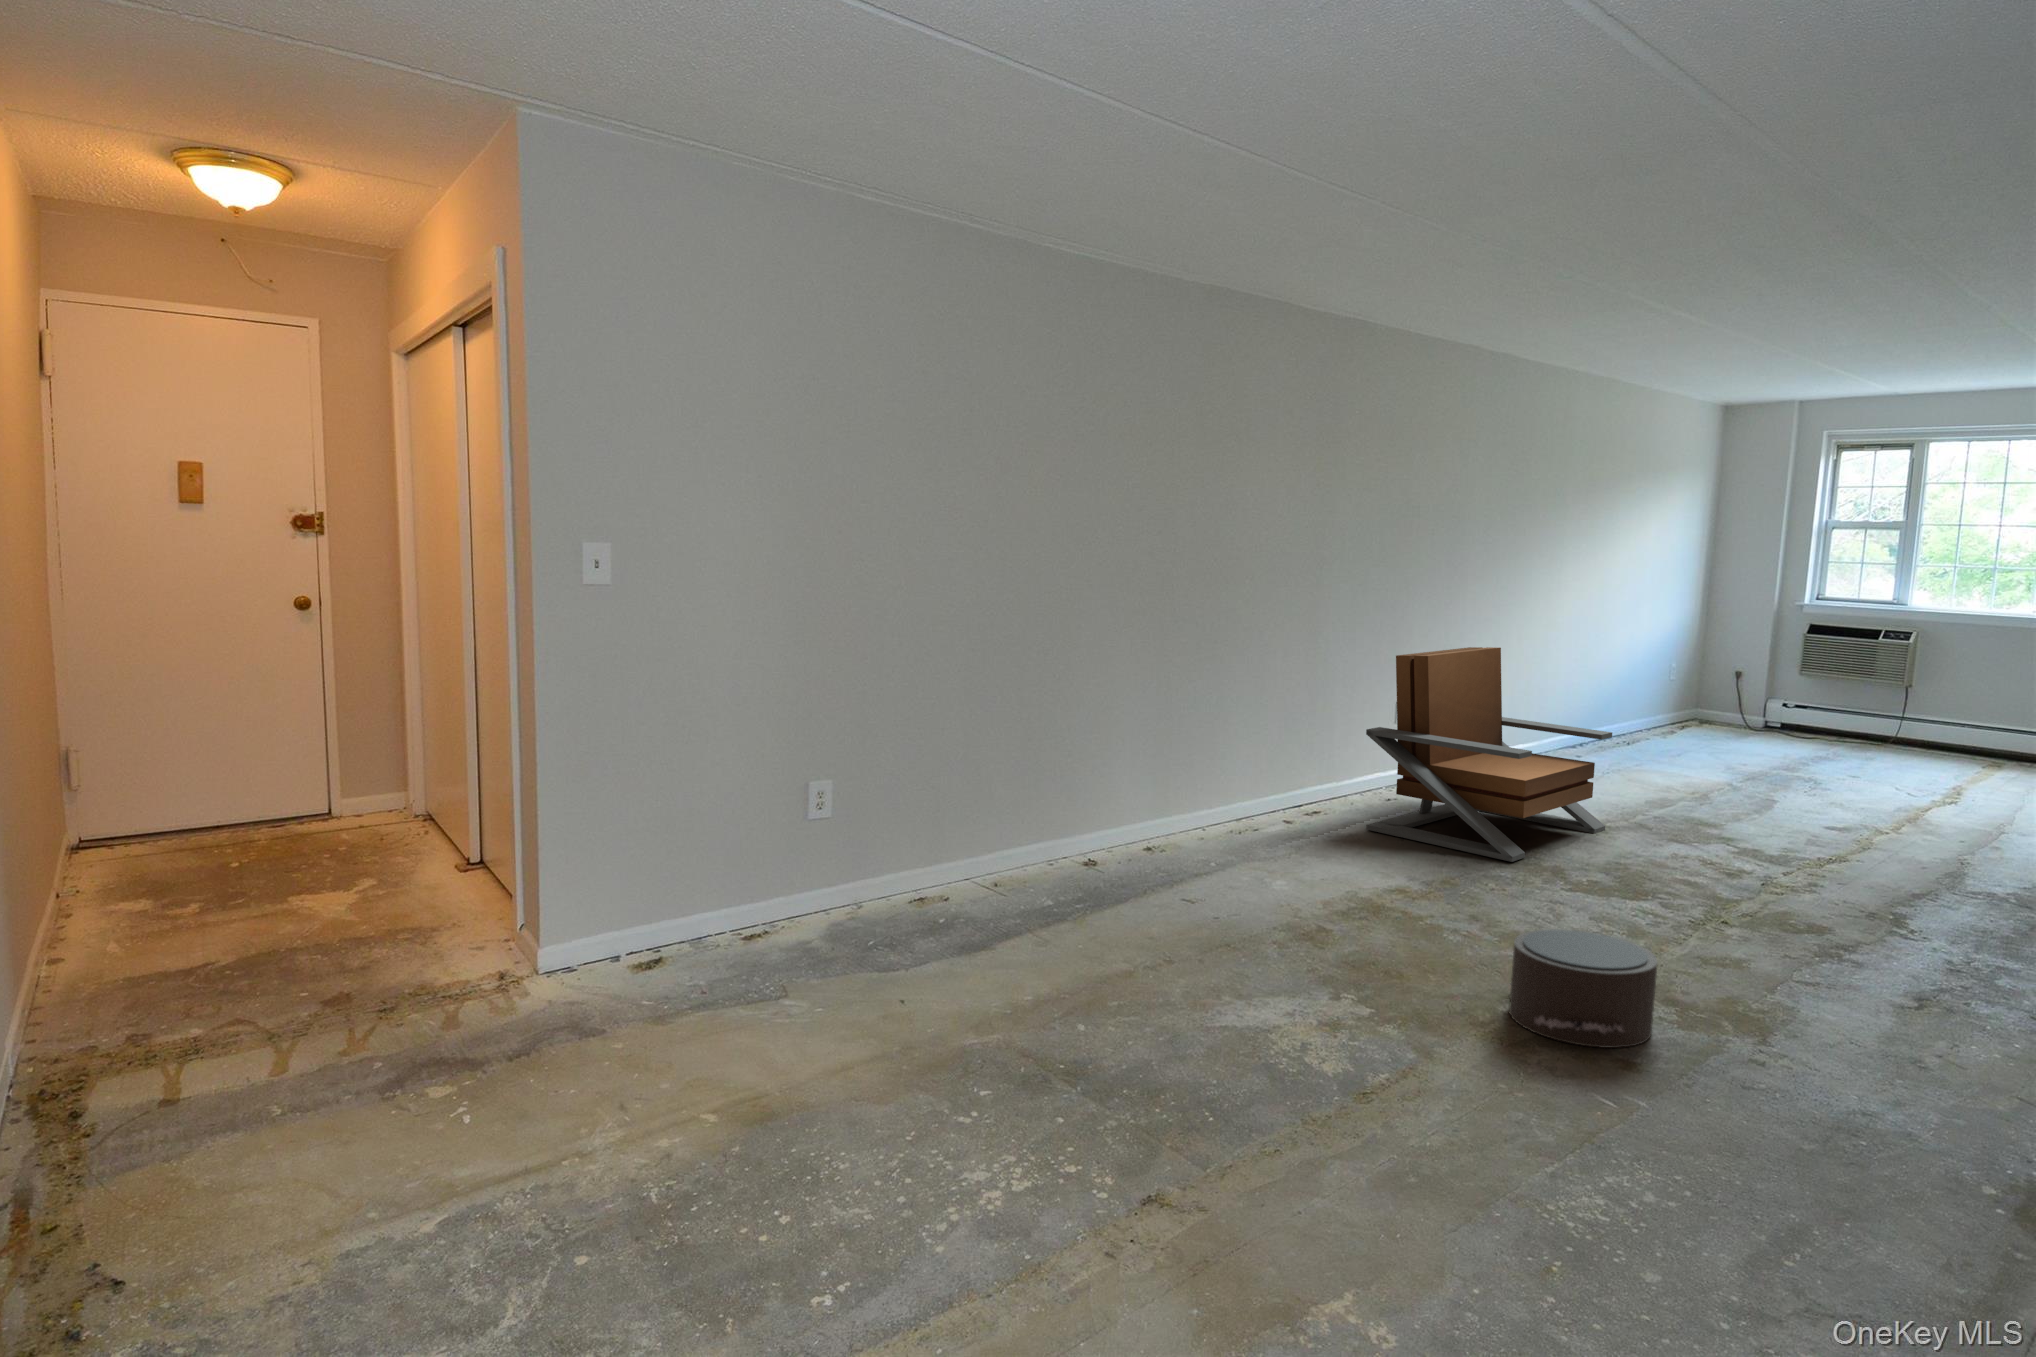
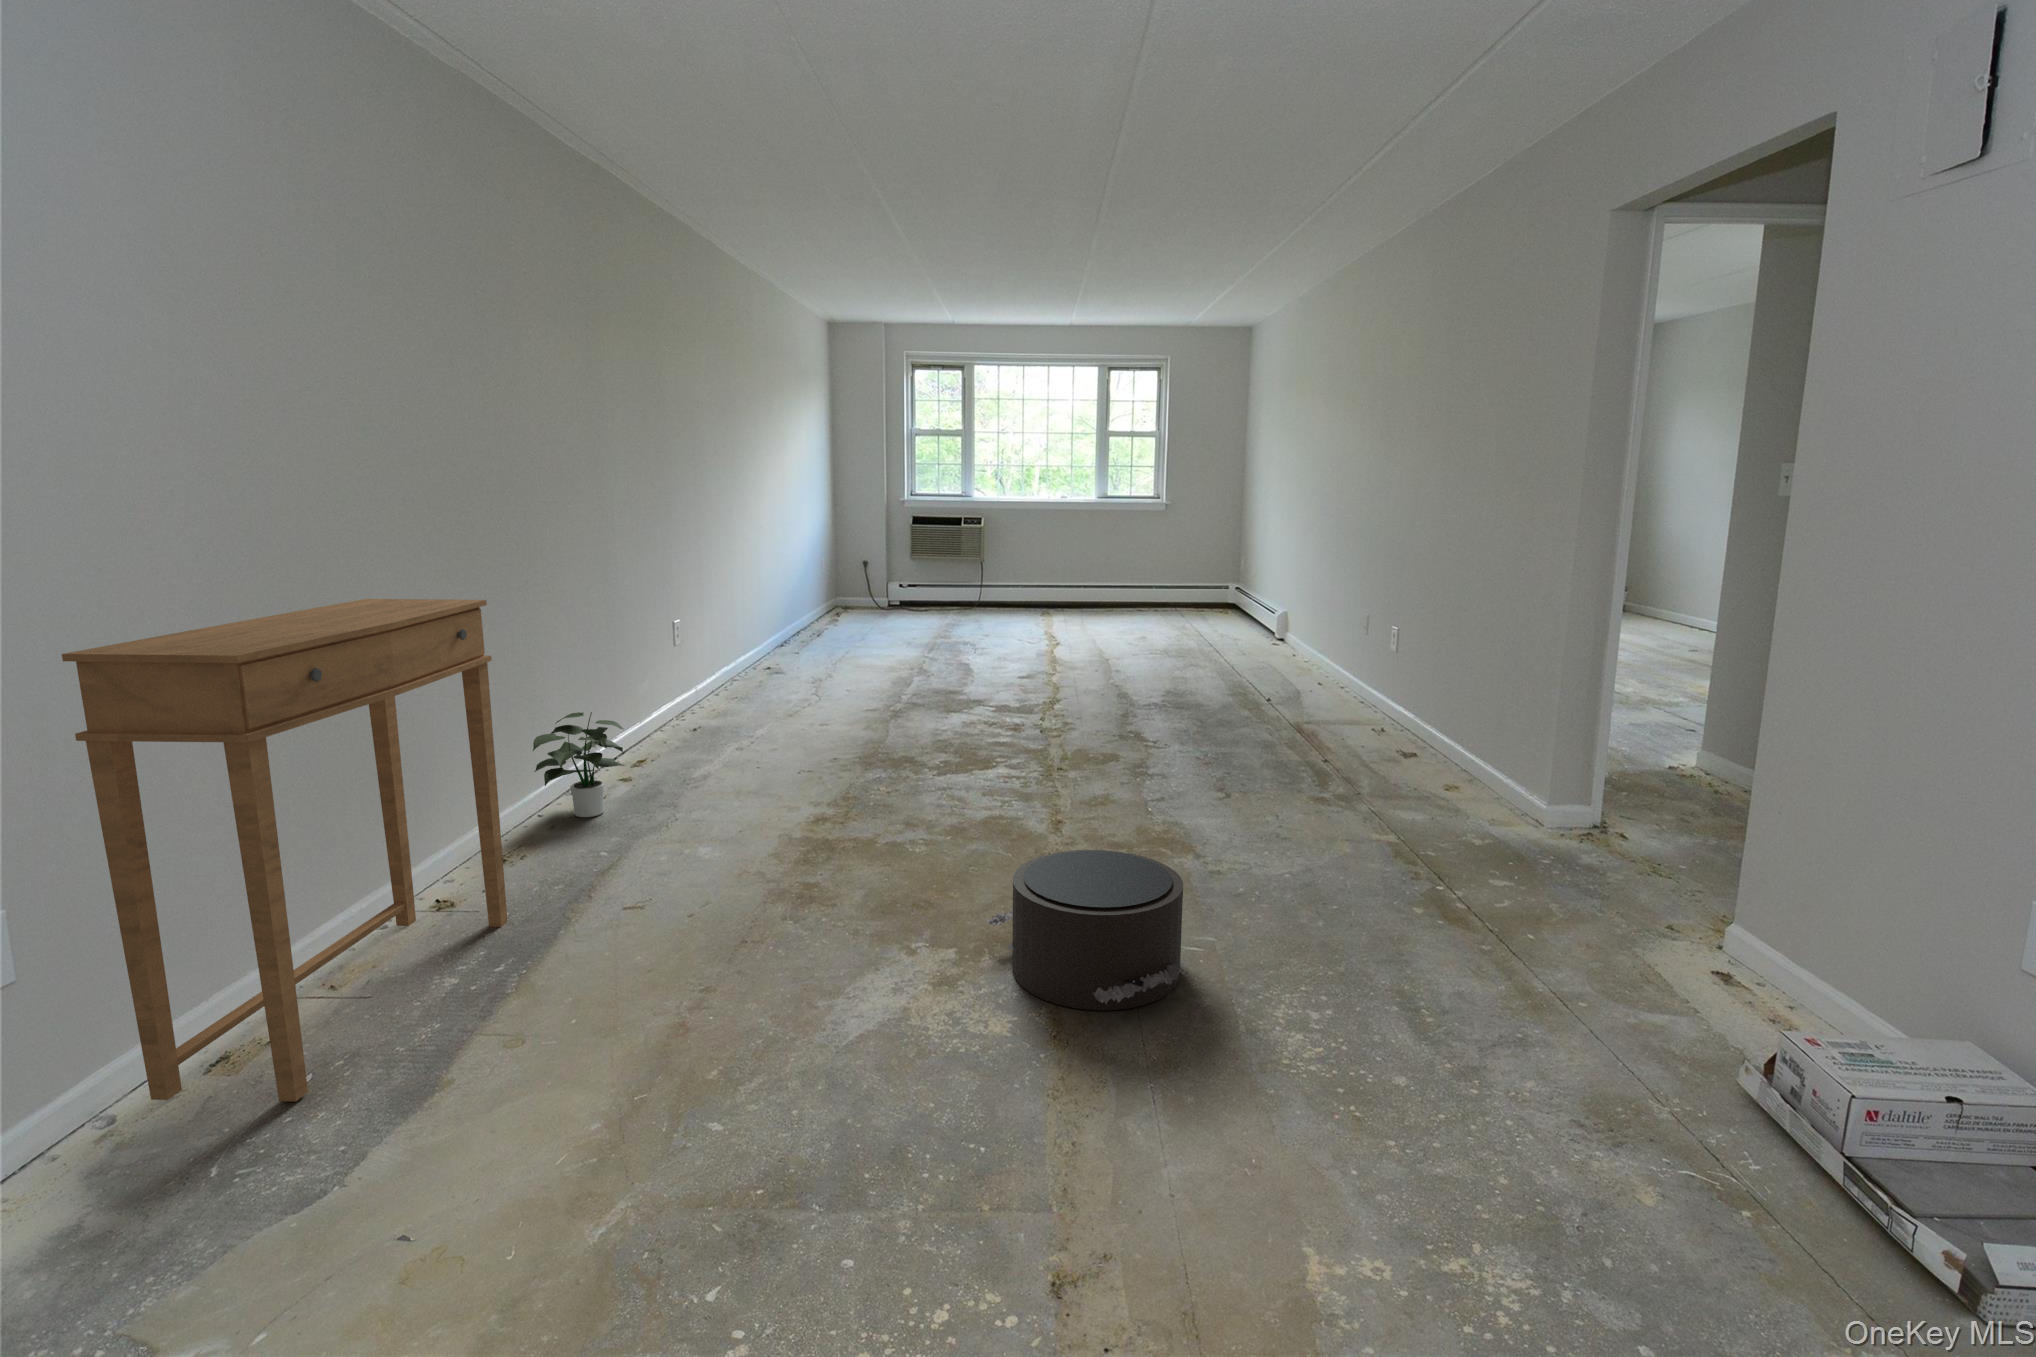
lounge chair: present [1366,647,1612,862] -> none [620,539,867,773]
side table: none [1033,677,1236,936] -> present [62,599,507,1101]
potted plant: none [1277,773,1345,852] -> present [533,712,625,817]

